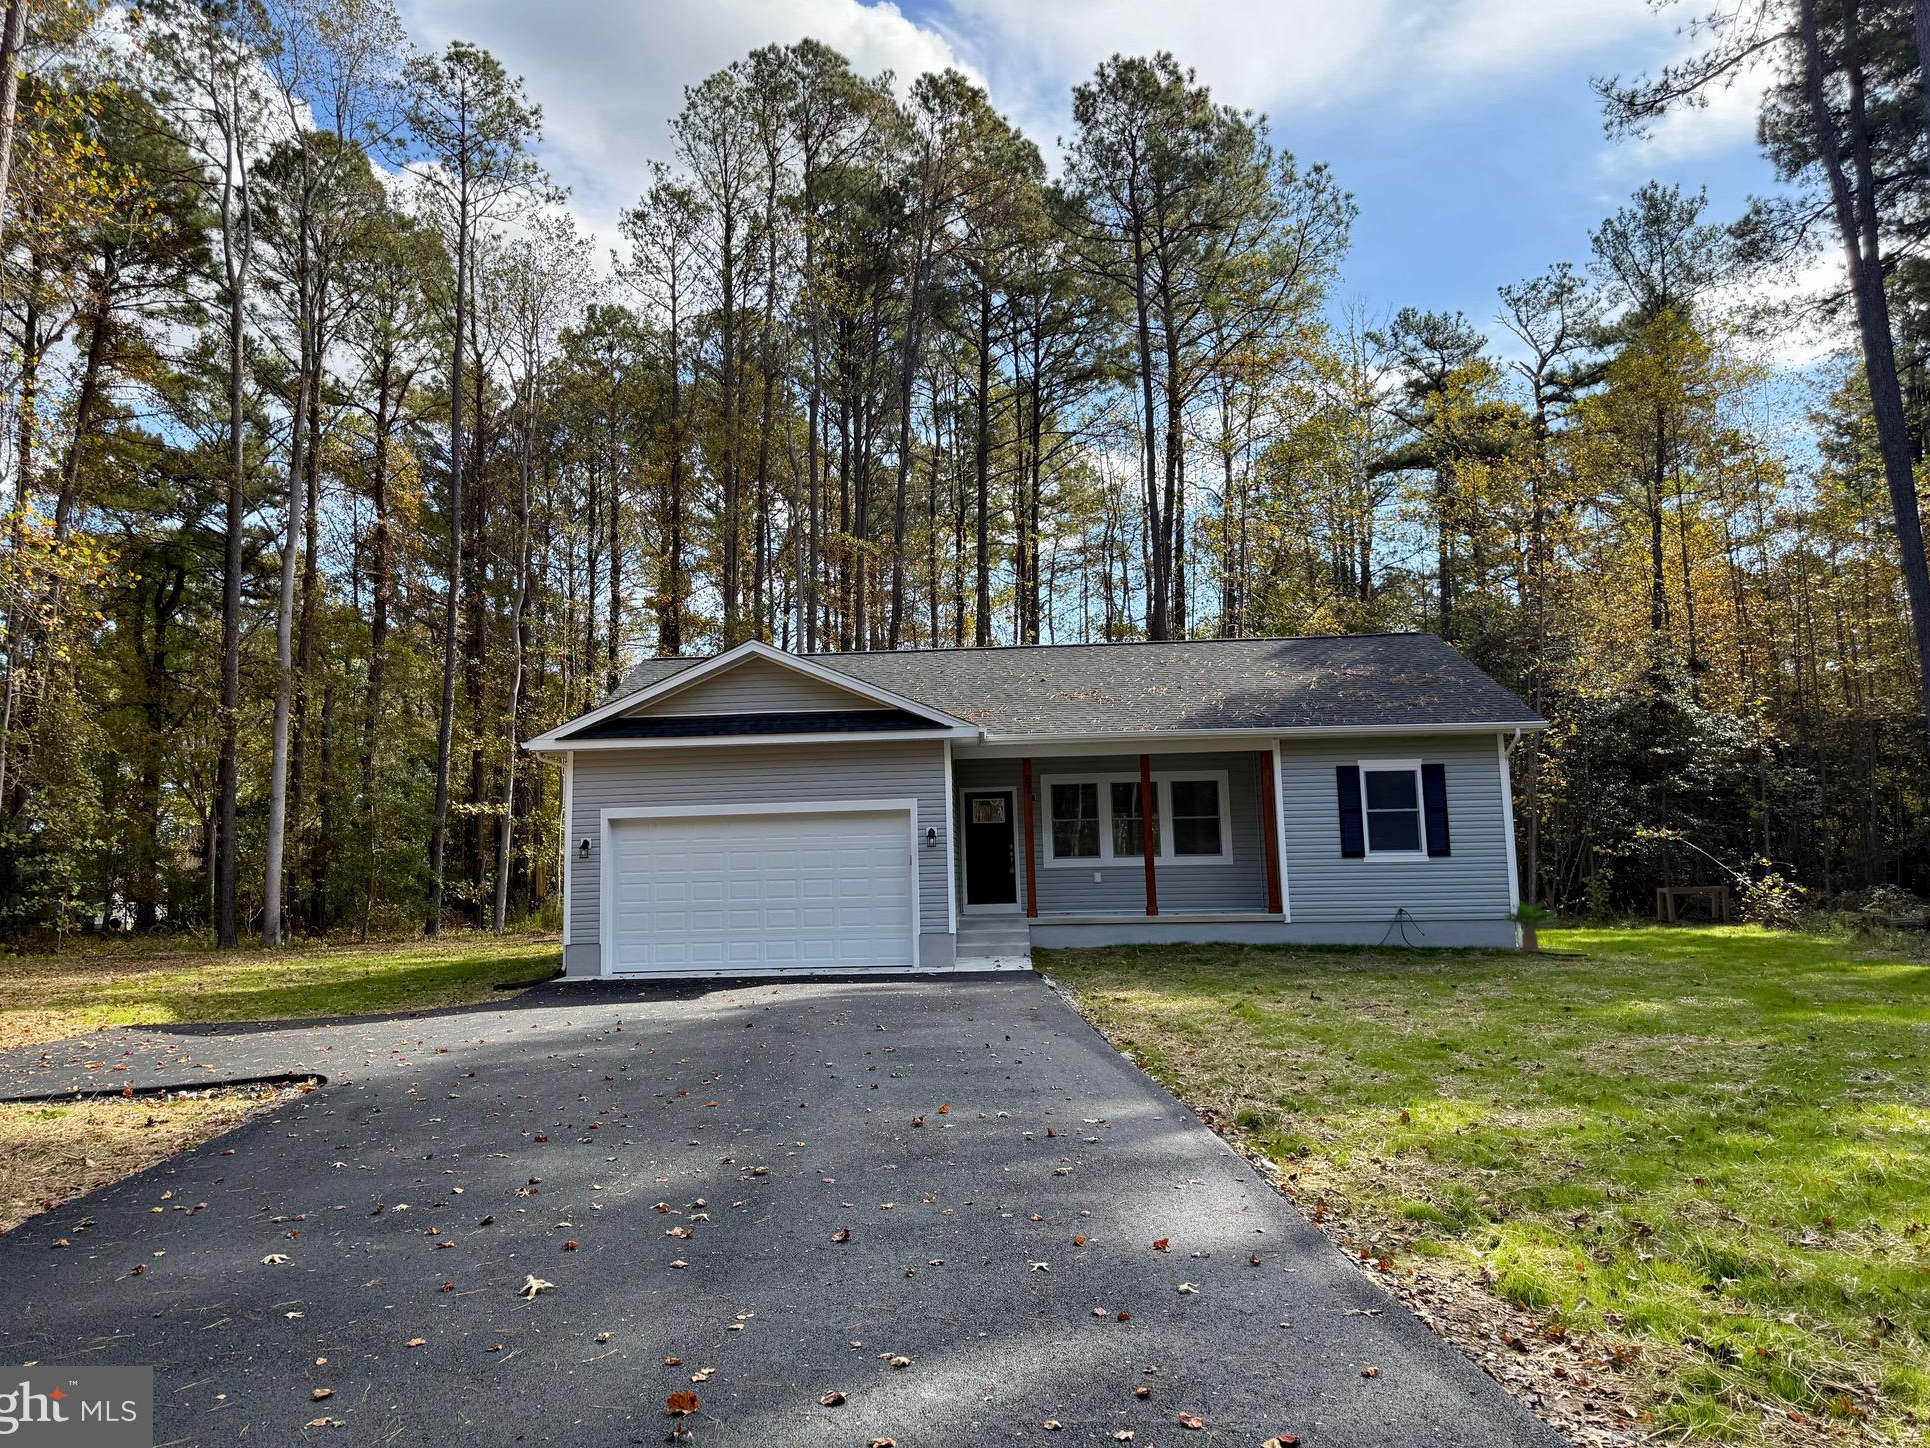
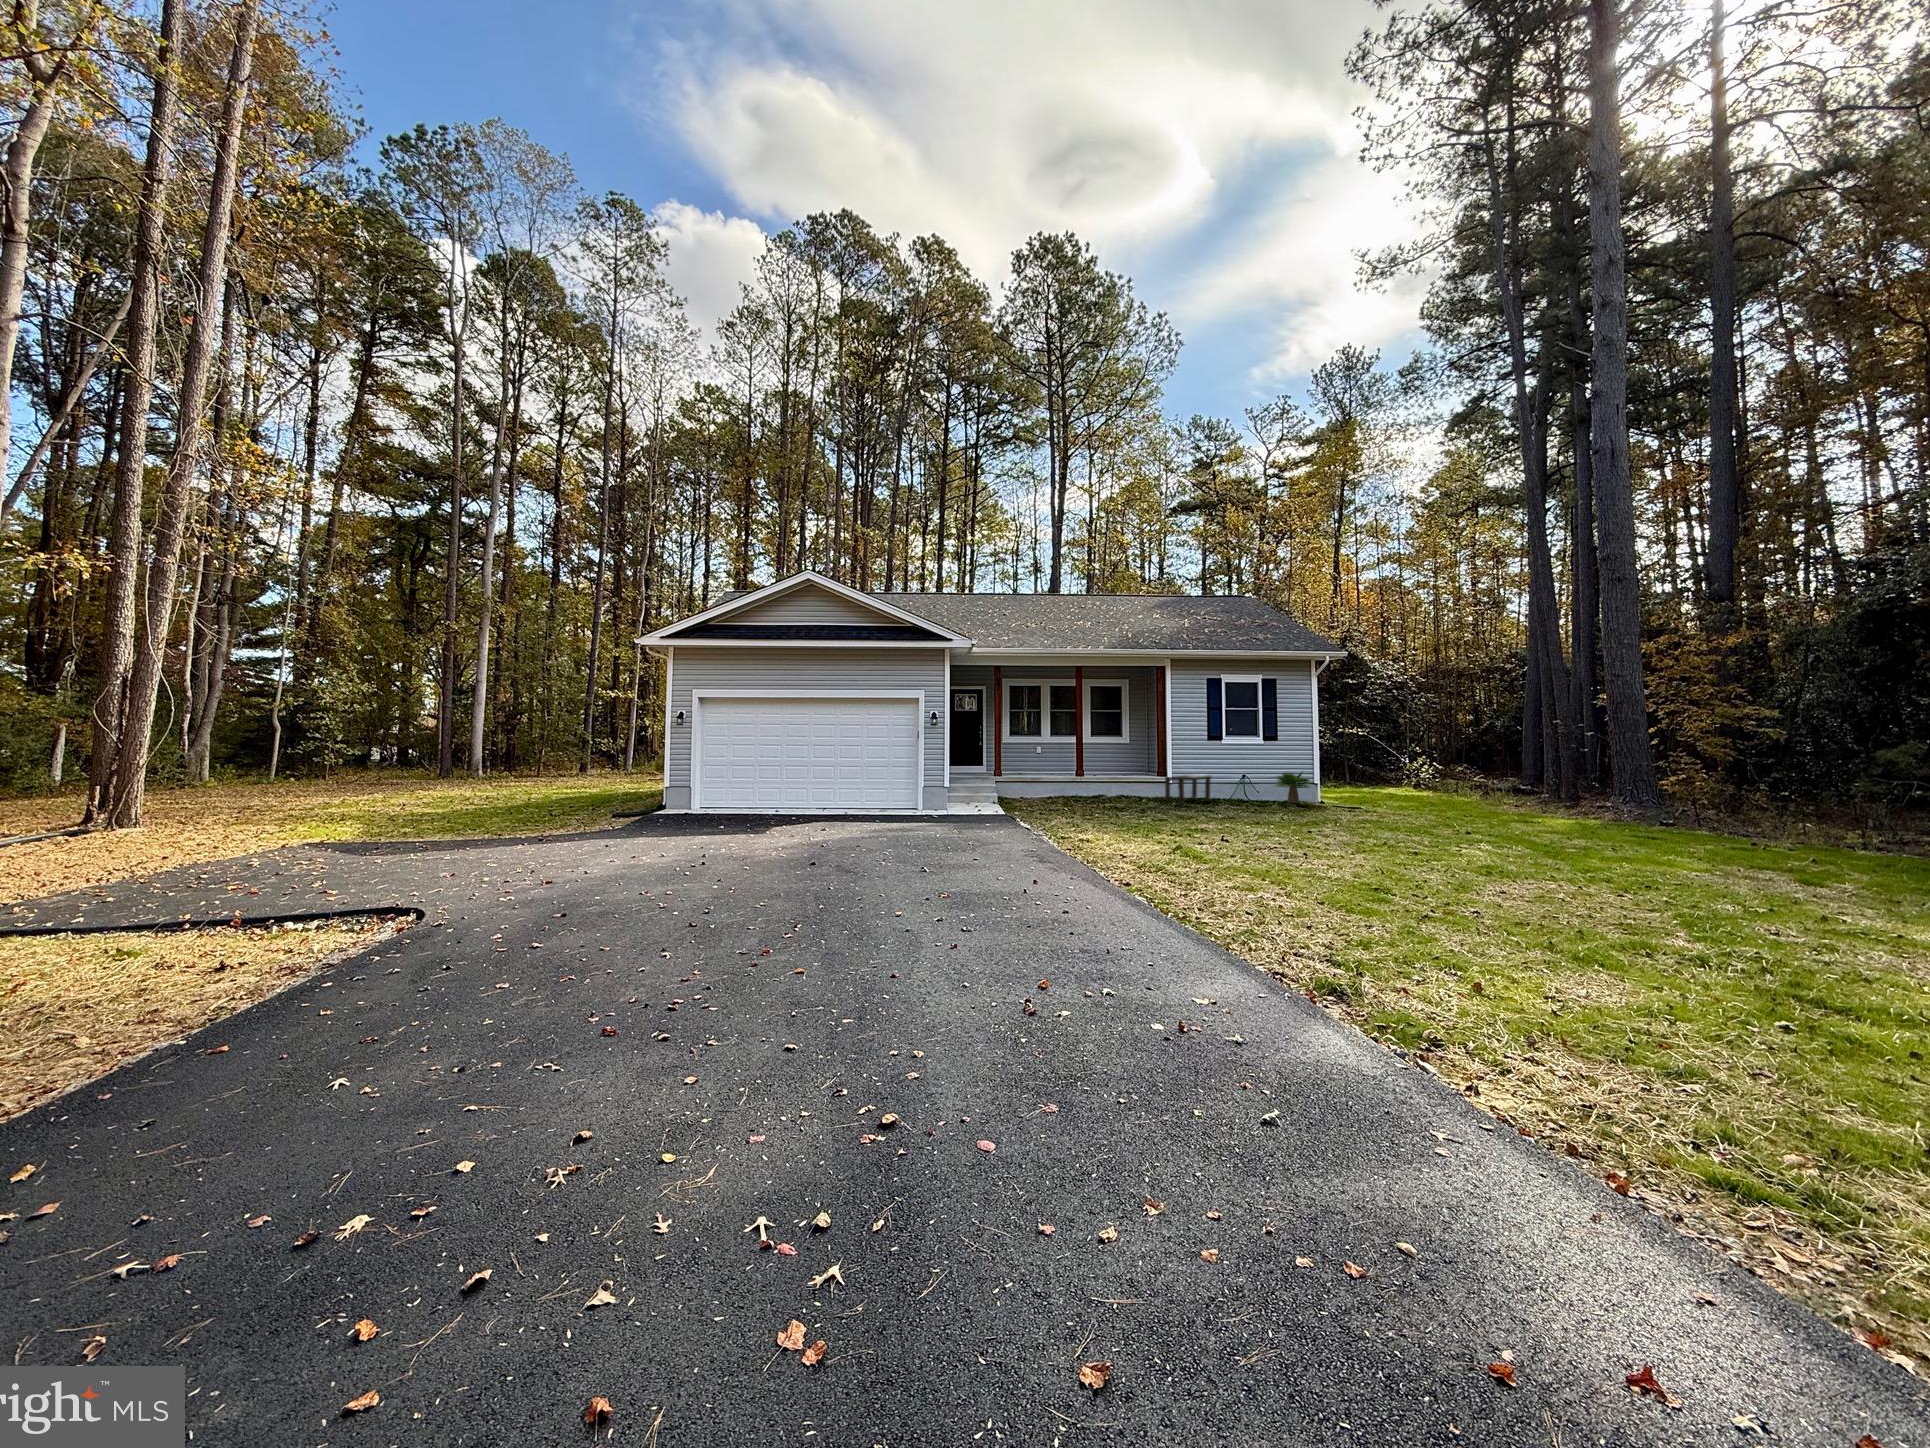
bench: present [1657,886,1730,922] -> present [1165,774,1211,804]

